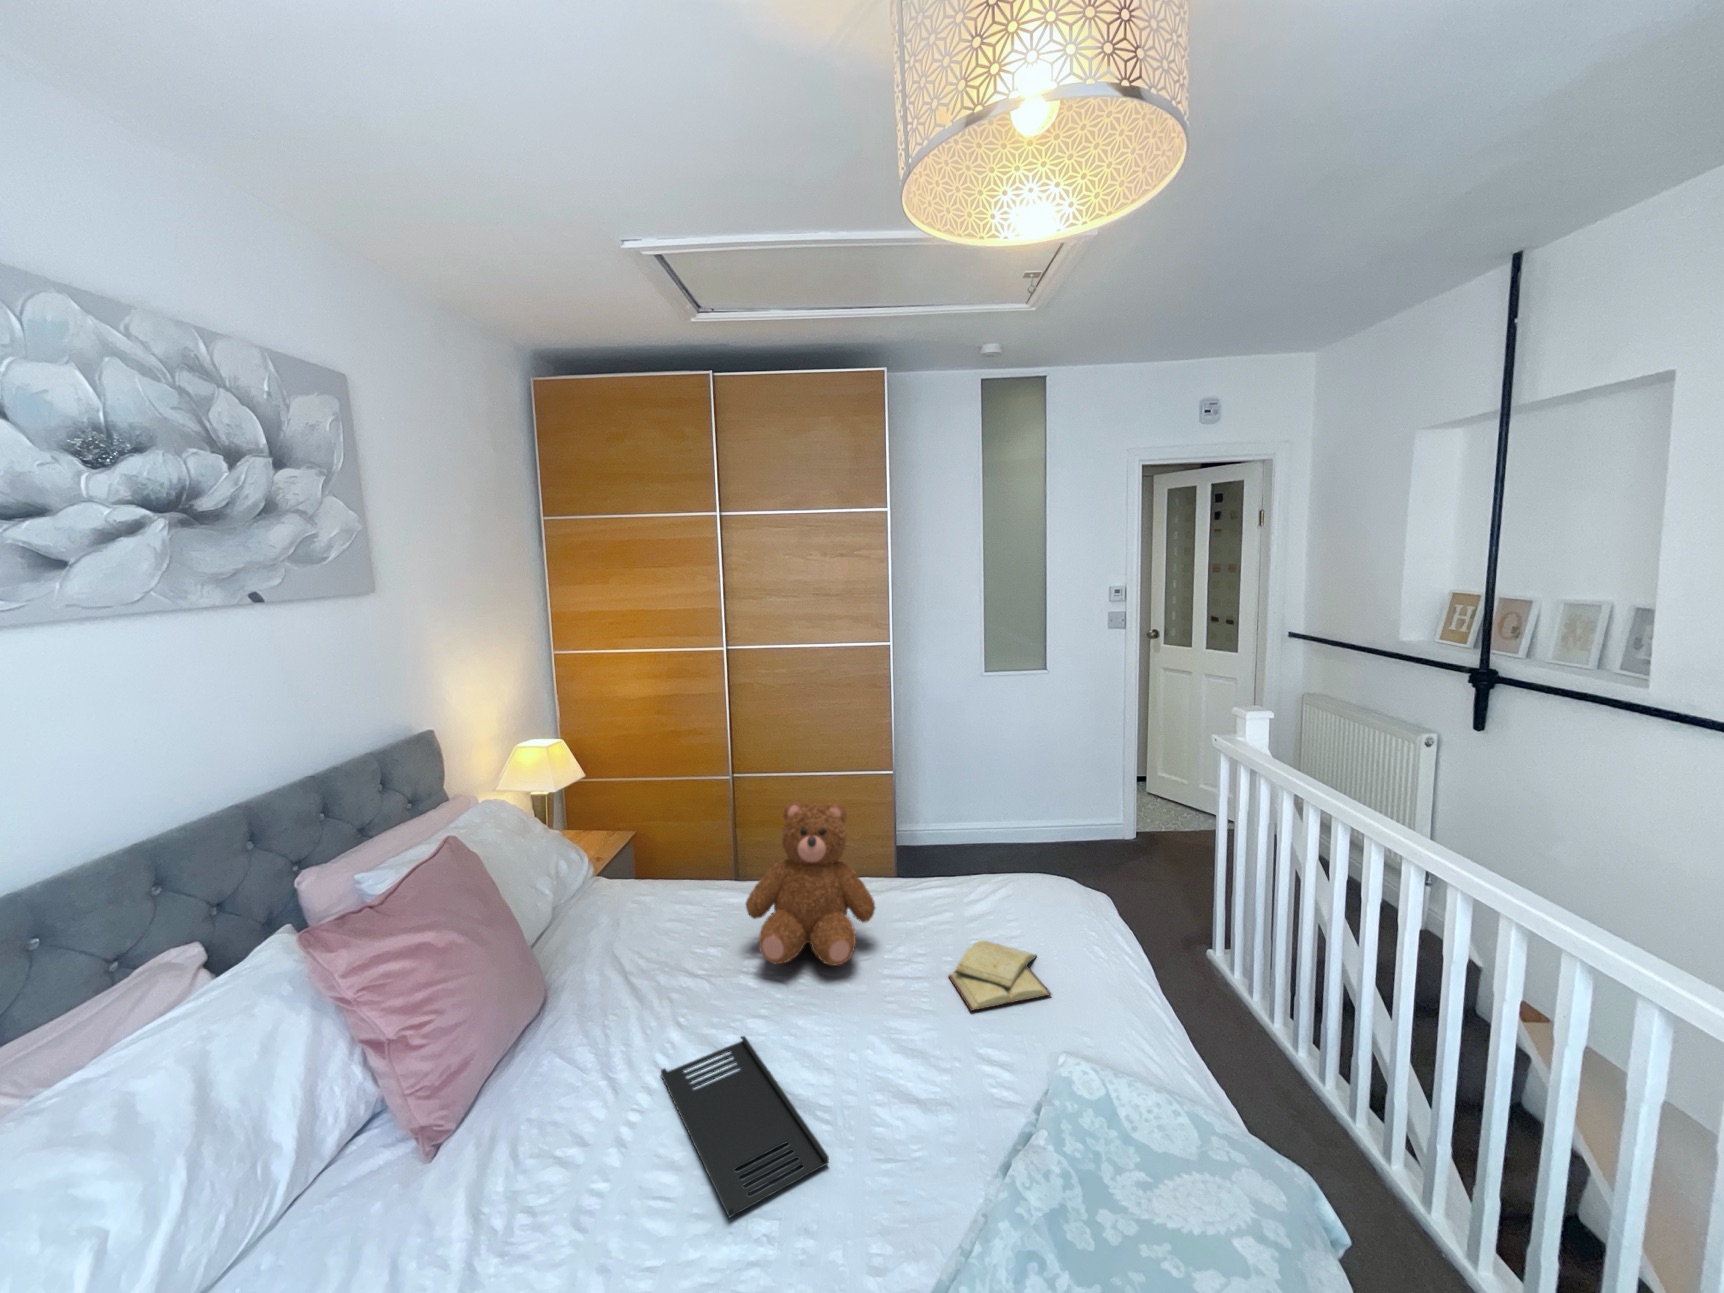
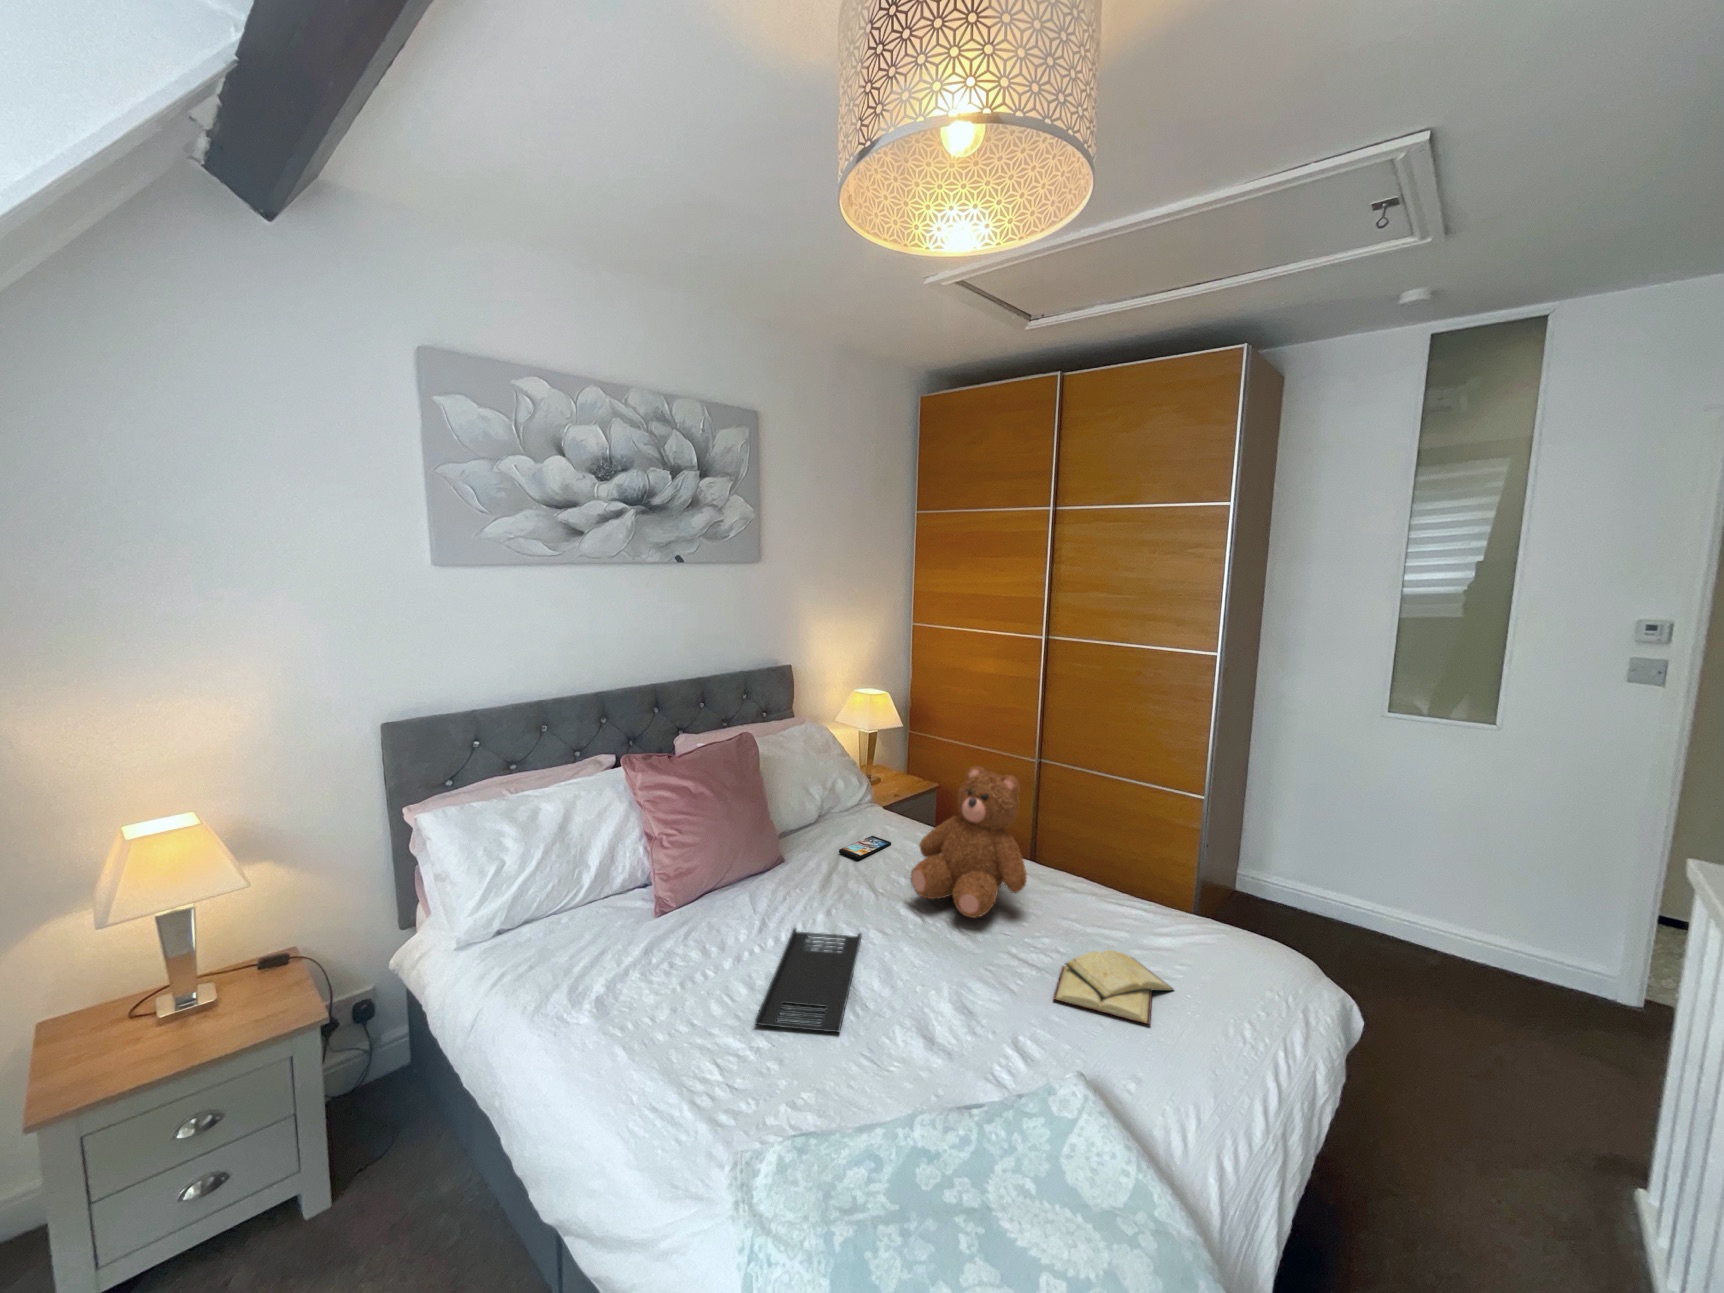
smartphone: none [627,916,678,952] -> present [839,836,891,860]

